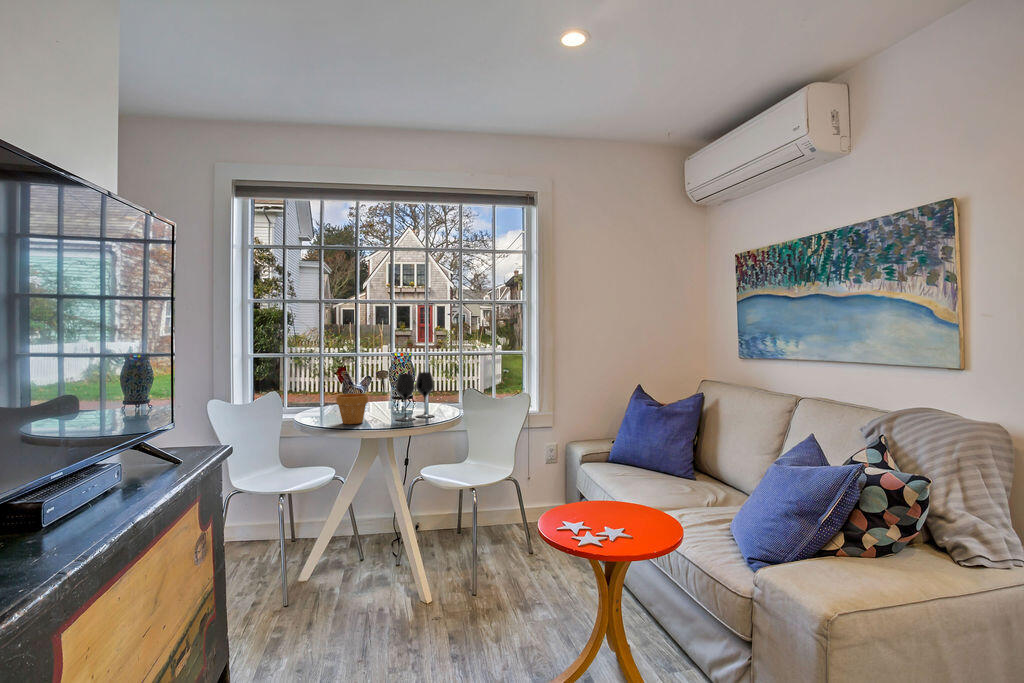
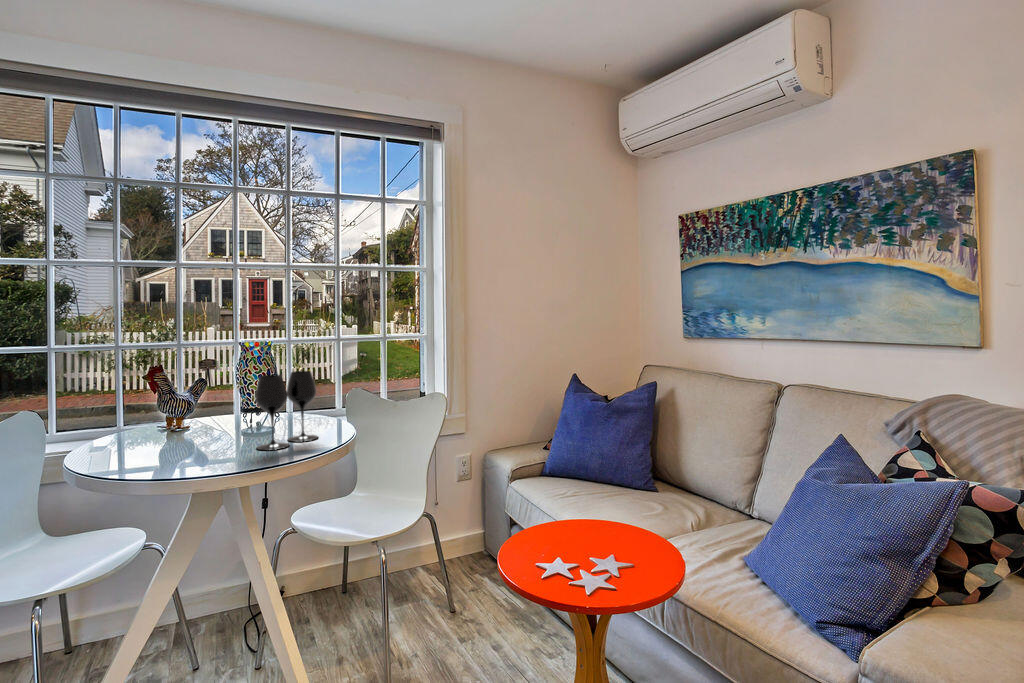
flower pot: present [336,393,368,424] -> none [148,410,208,465]

